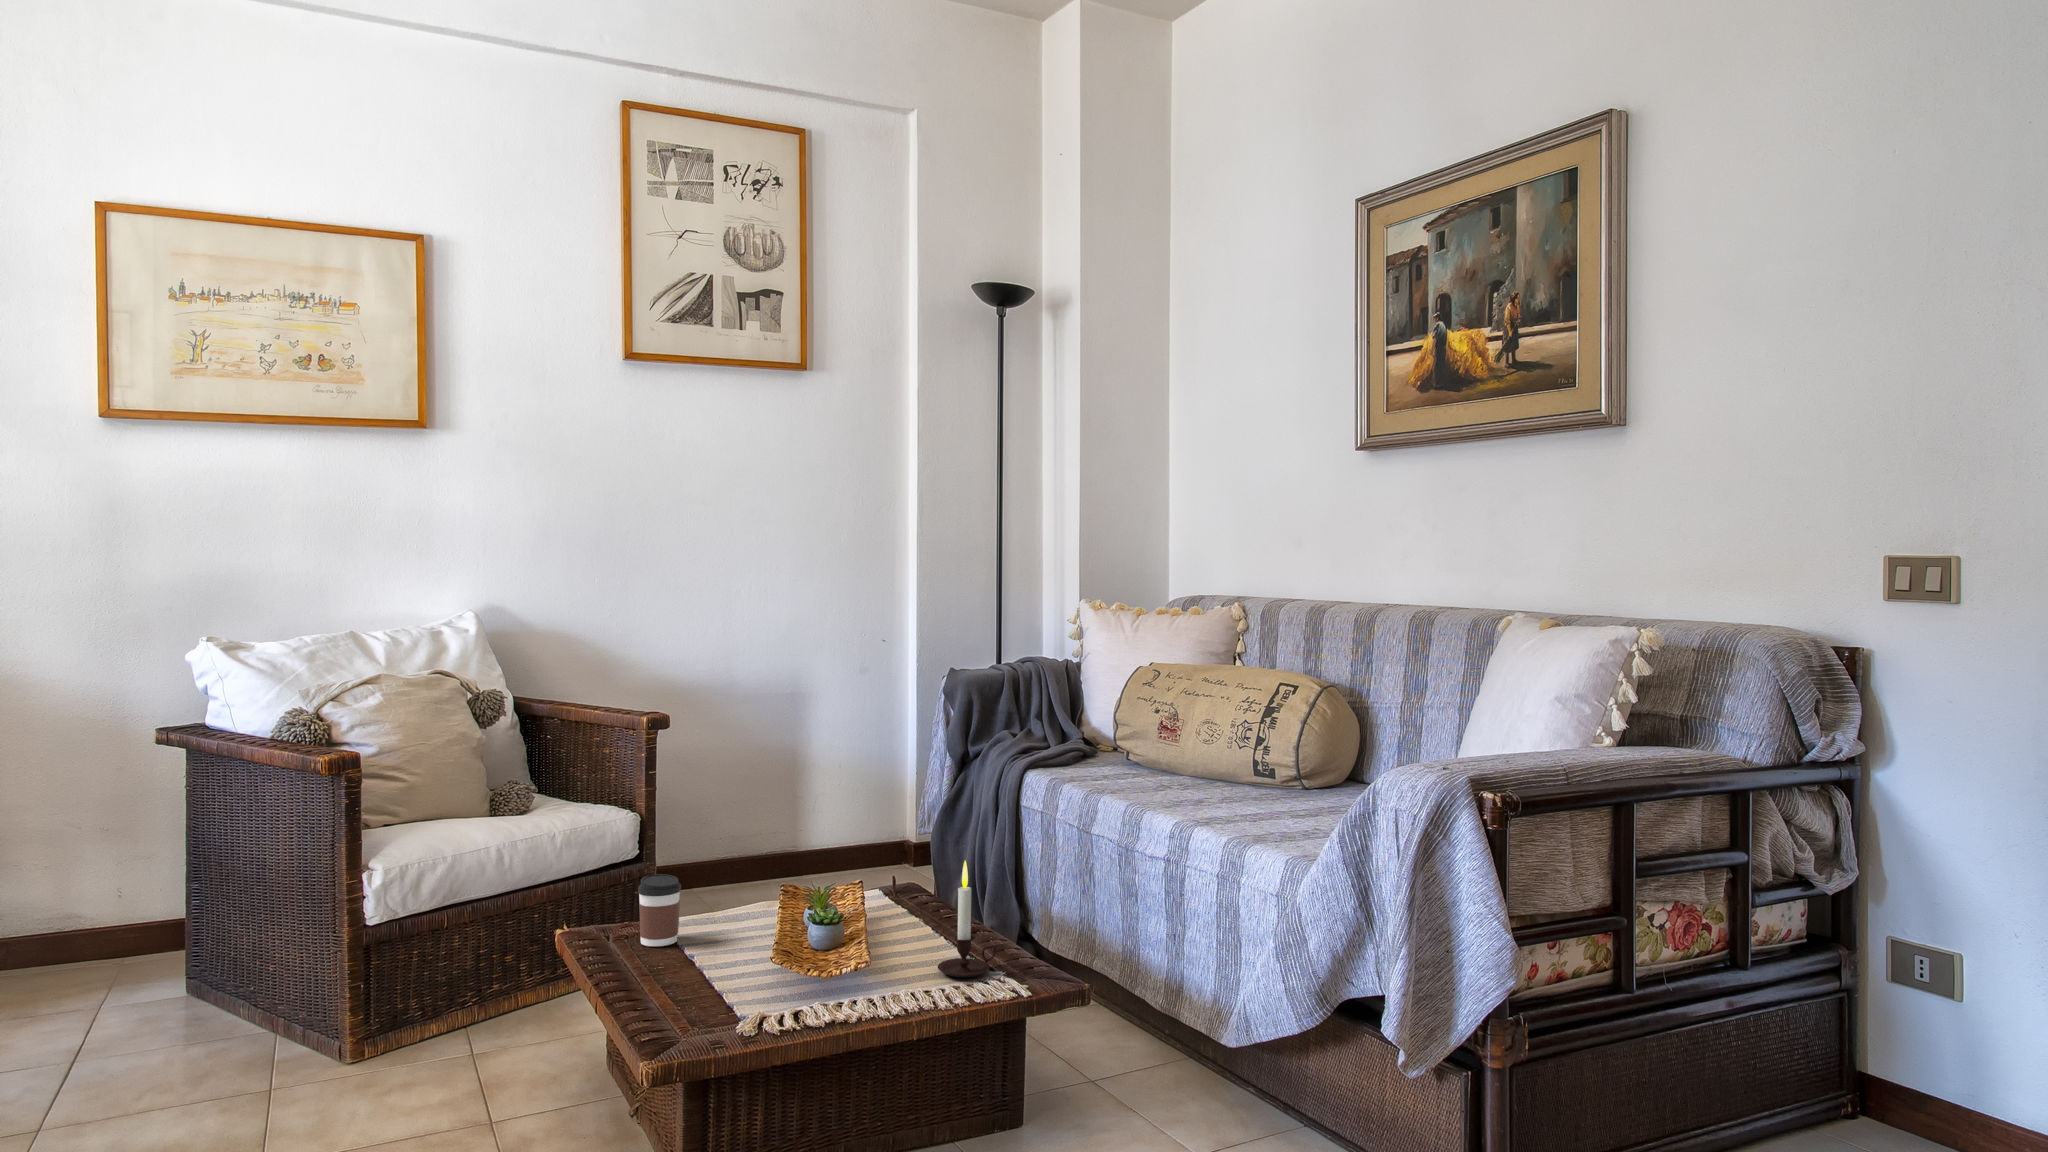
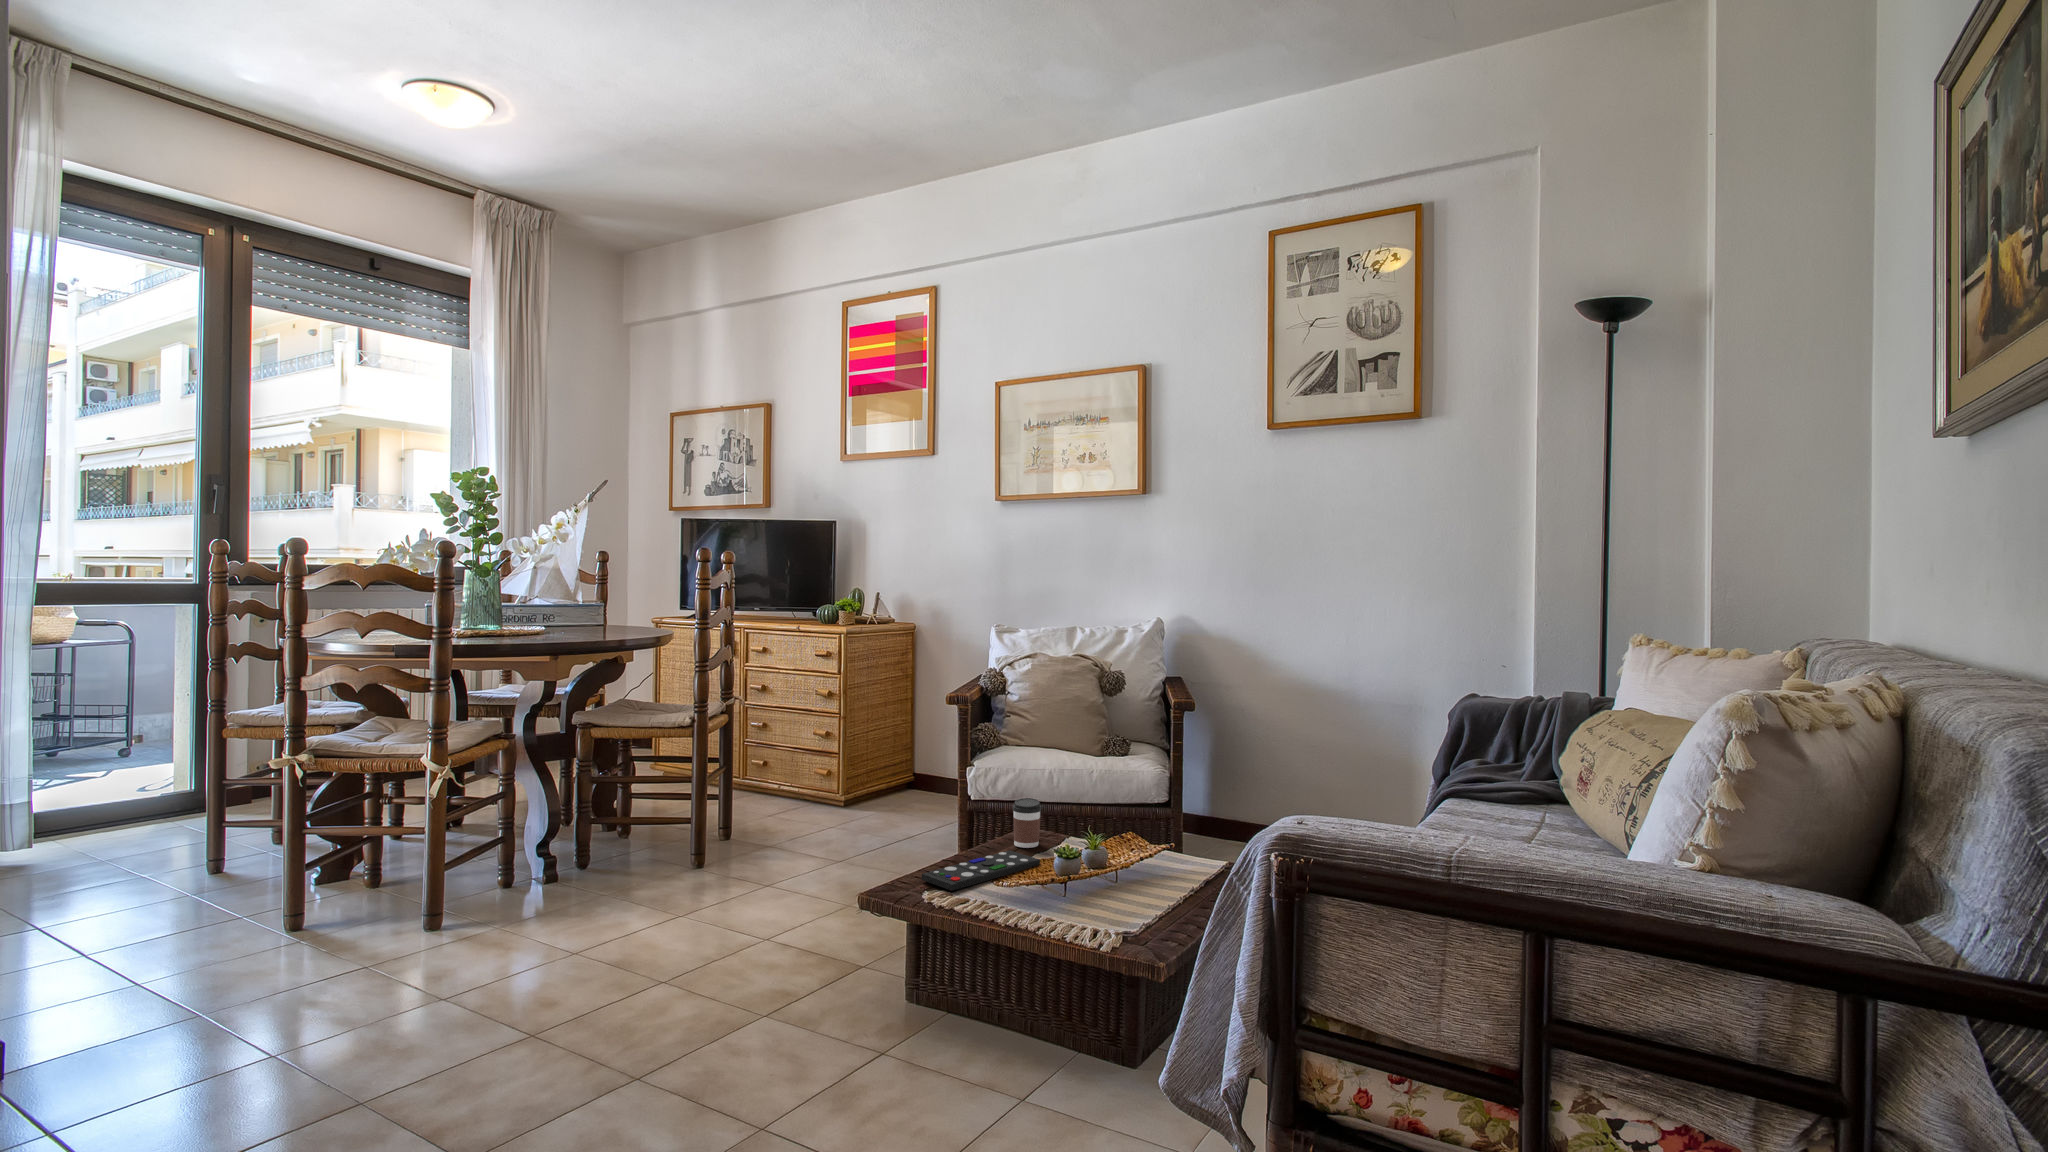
candle: present [938,861,996,977] -> none [1084,830,1137,927]
remote control: none [675,947,746,1016] -> present [922,850,1040,891]

